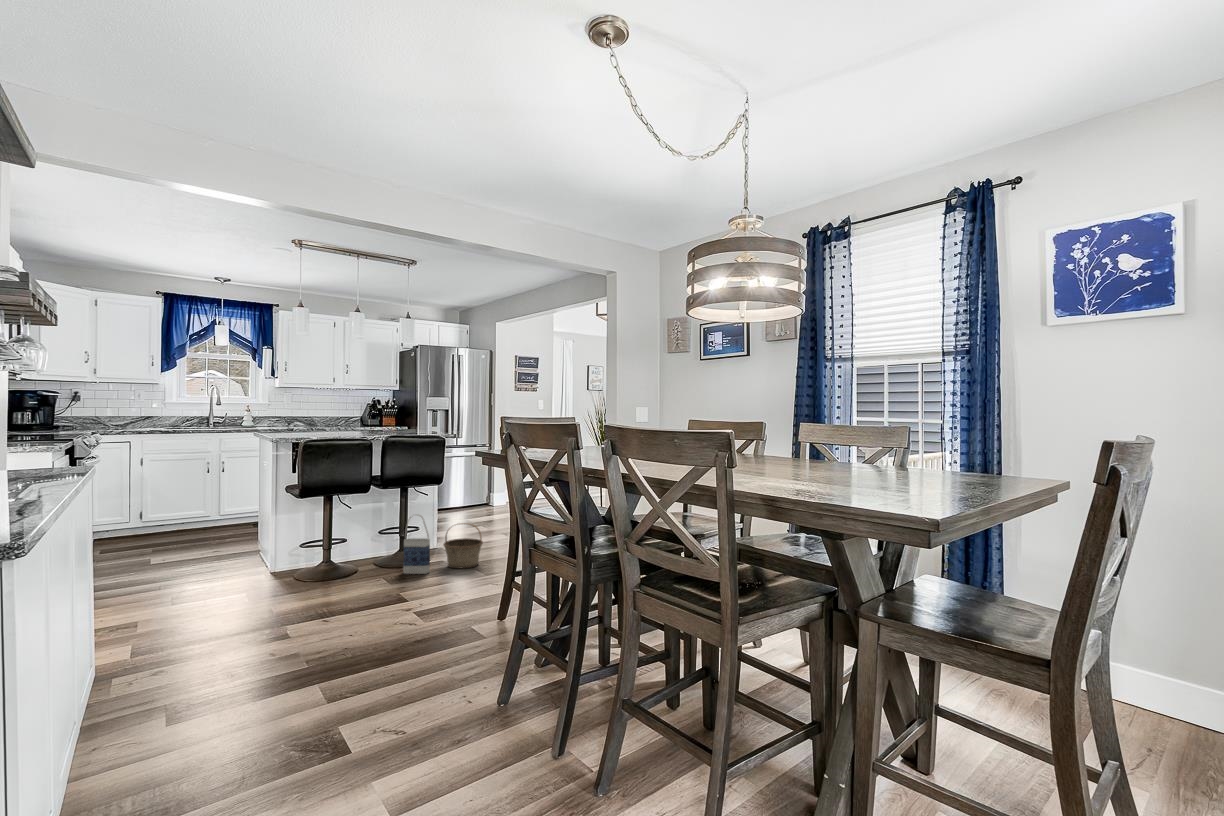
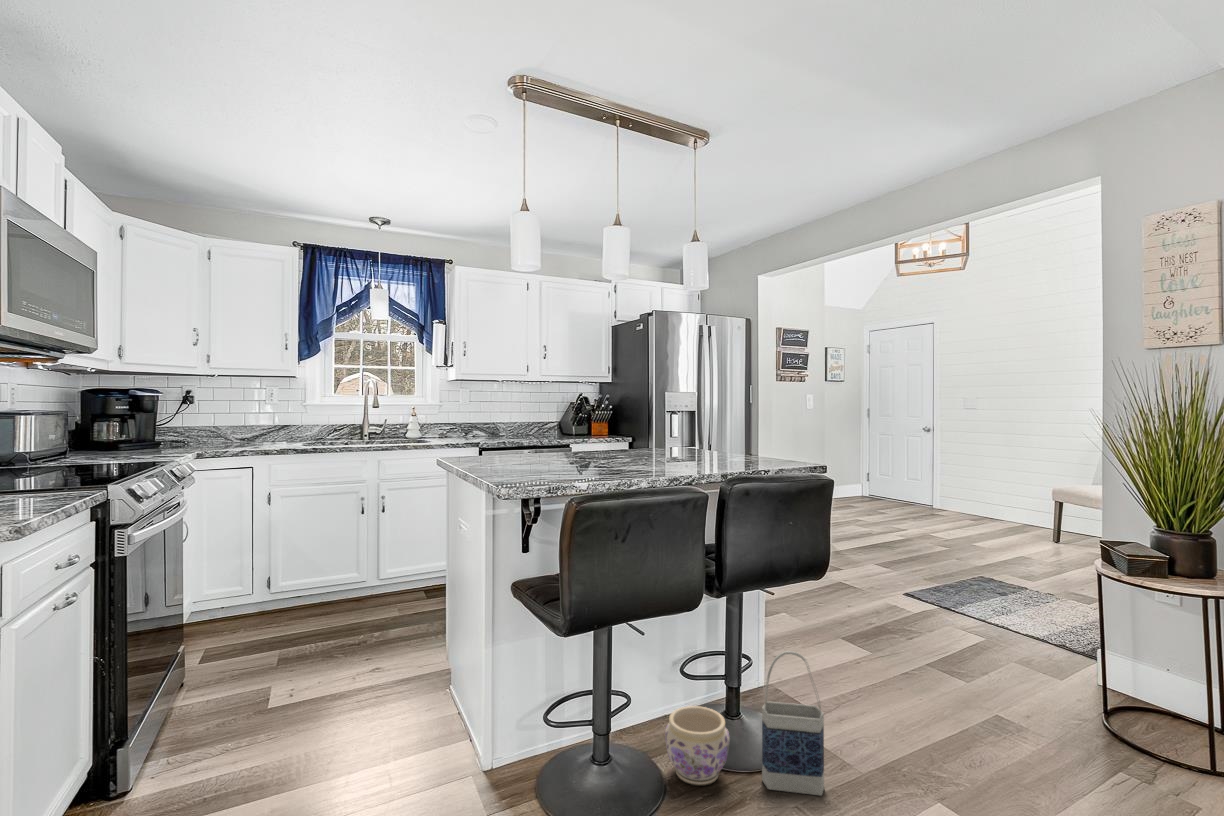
basket: present [443,523,483,568] -> none [829,663,923,777]
planter: none [359,545,390,574] -> present [665,706,730,786]

